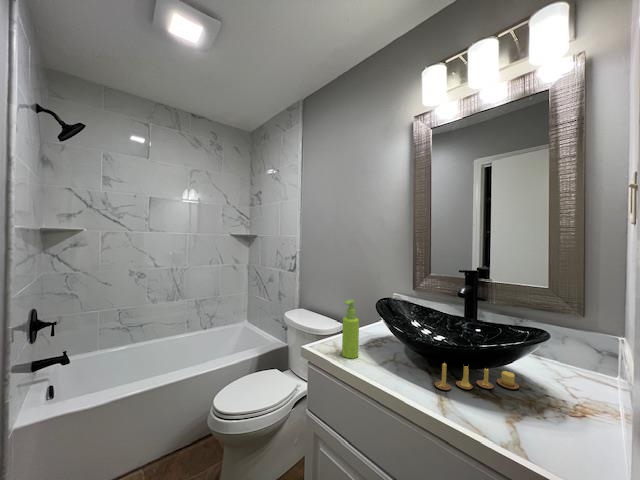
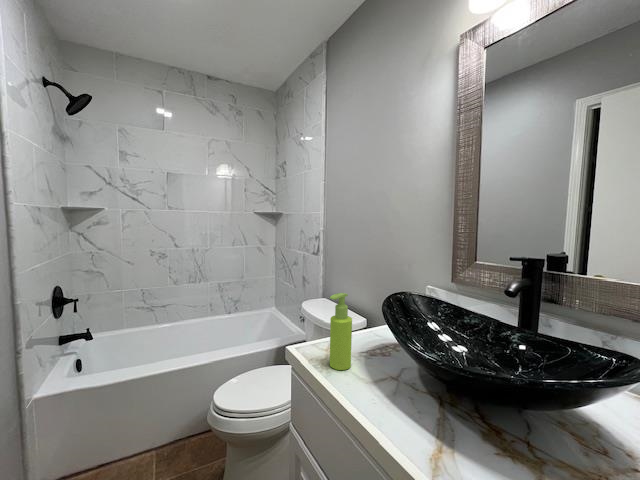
candle: present [435,363,519,390] -> none [441,394,588,452]

